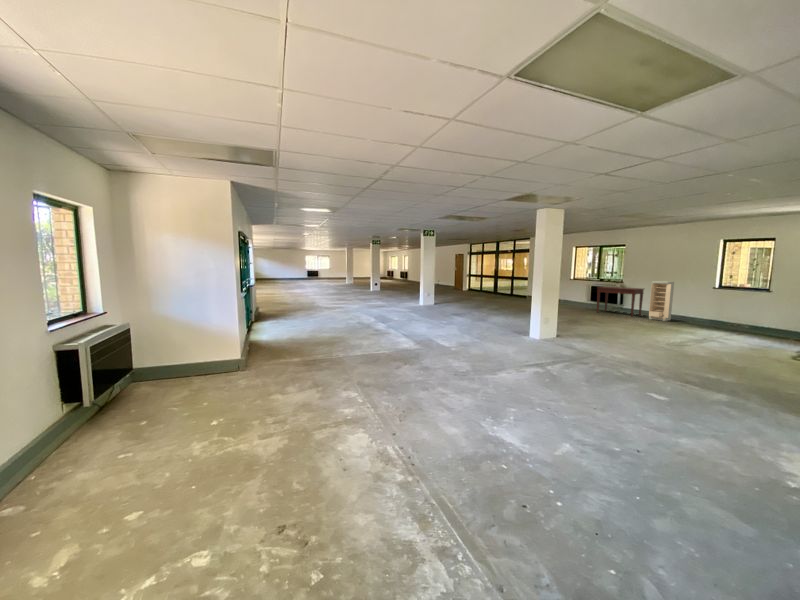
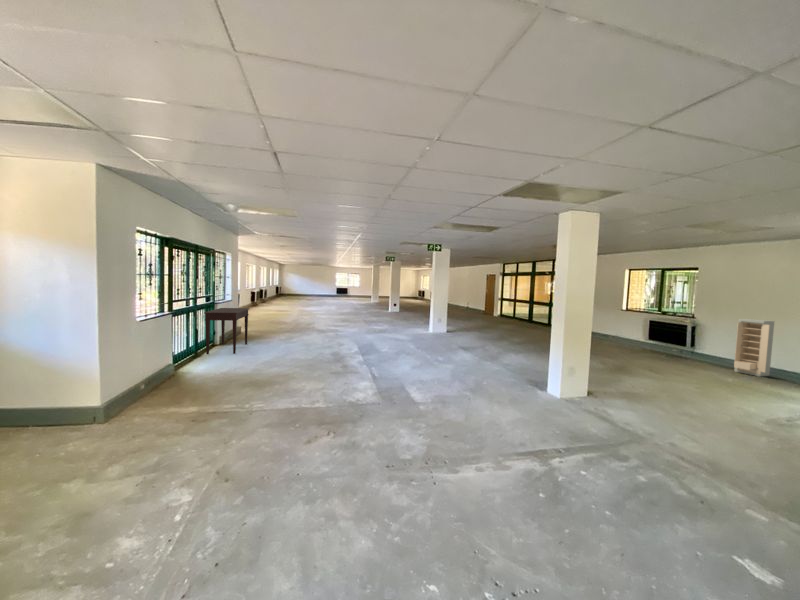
desk: present [597,287,644,317] -> present [204,308,249,354]

